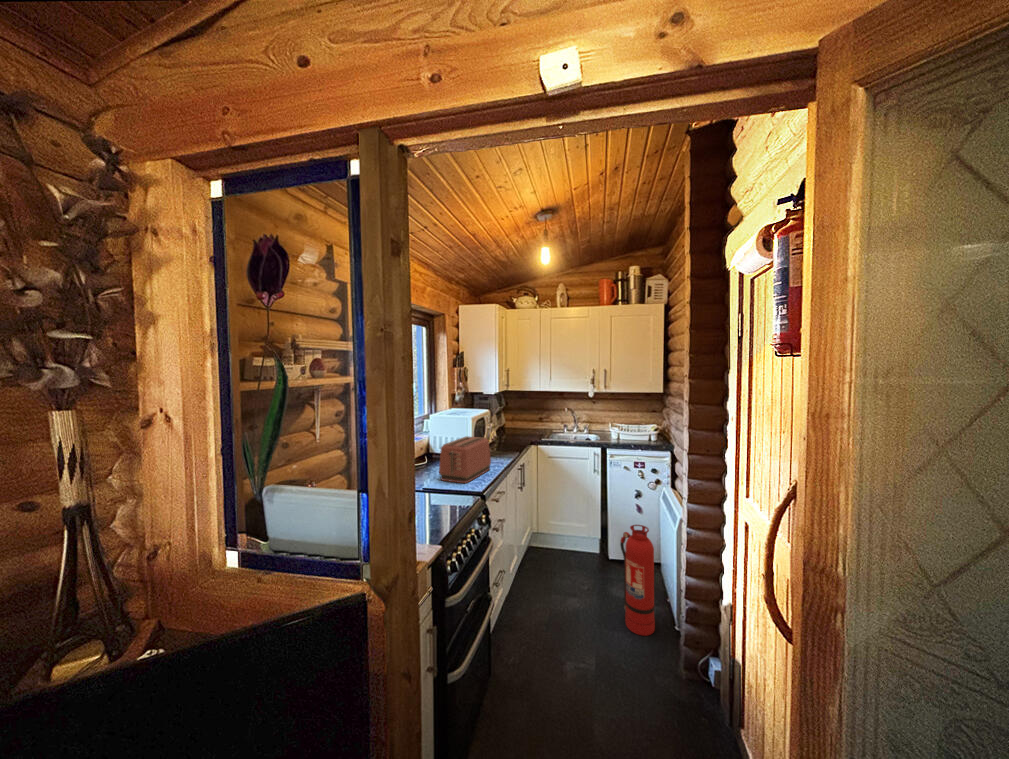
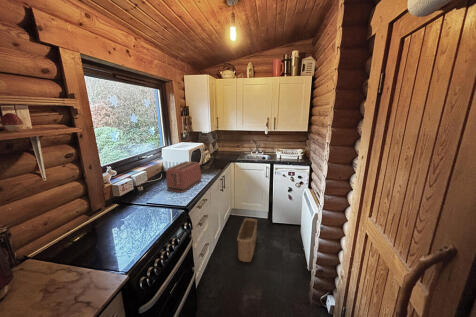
fire extinguisher: present [620,525,655,636] -> none [278,211,297,268]
basket: none [548,544,583,622] -> present [237,218,257,262]

